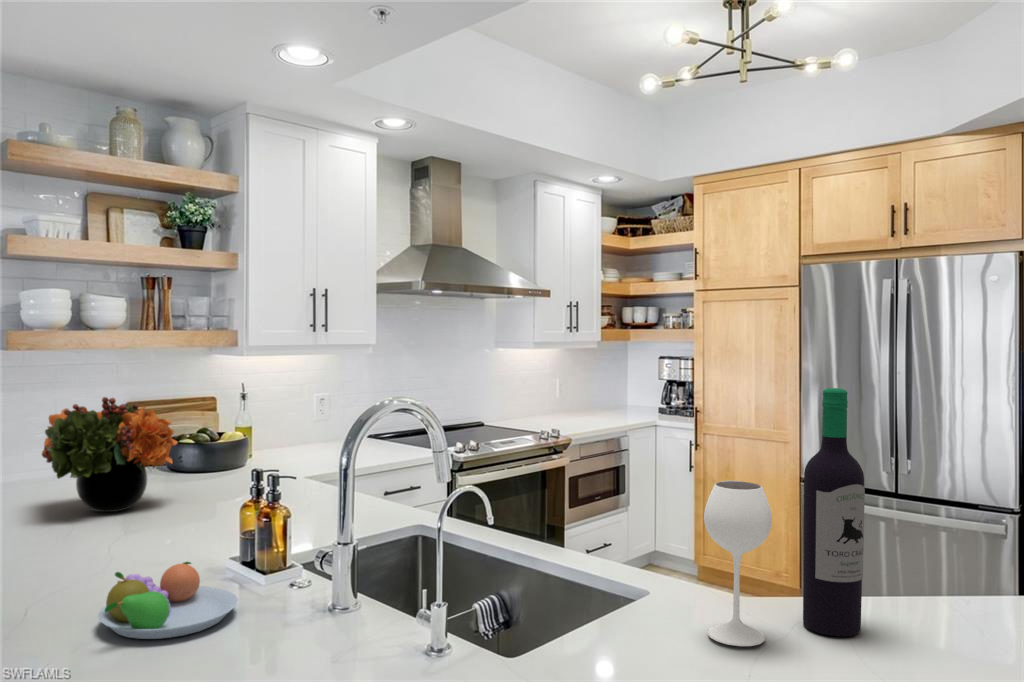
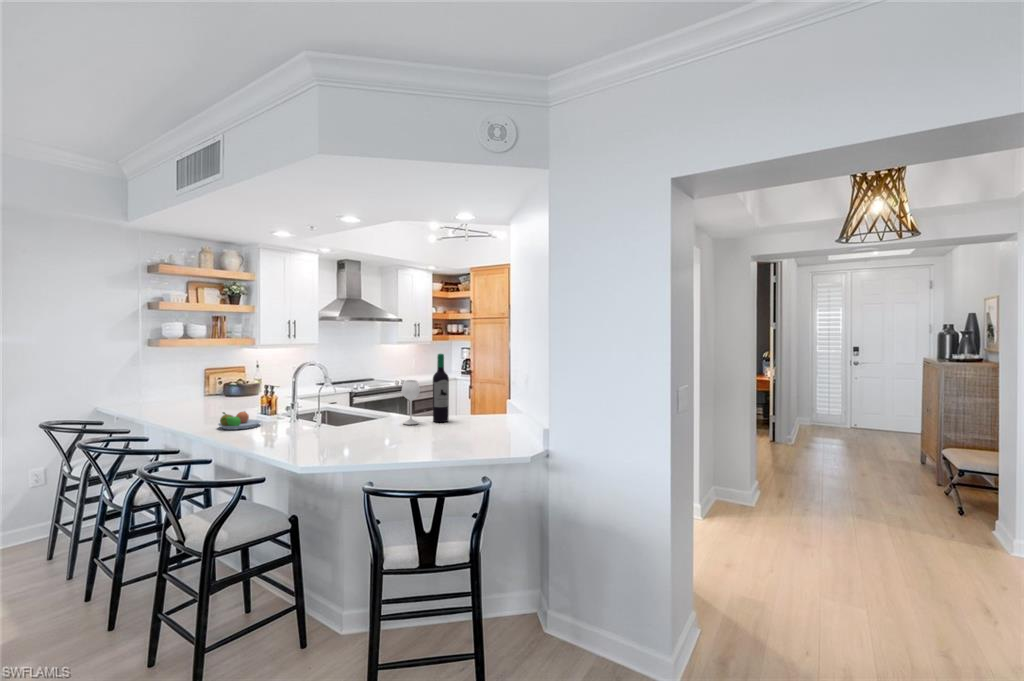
flower arrangement: present [42,397,178,512] -> none [177,364,233,408]

